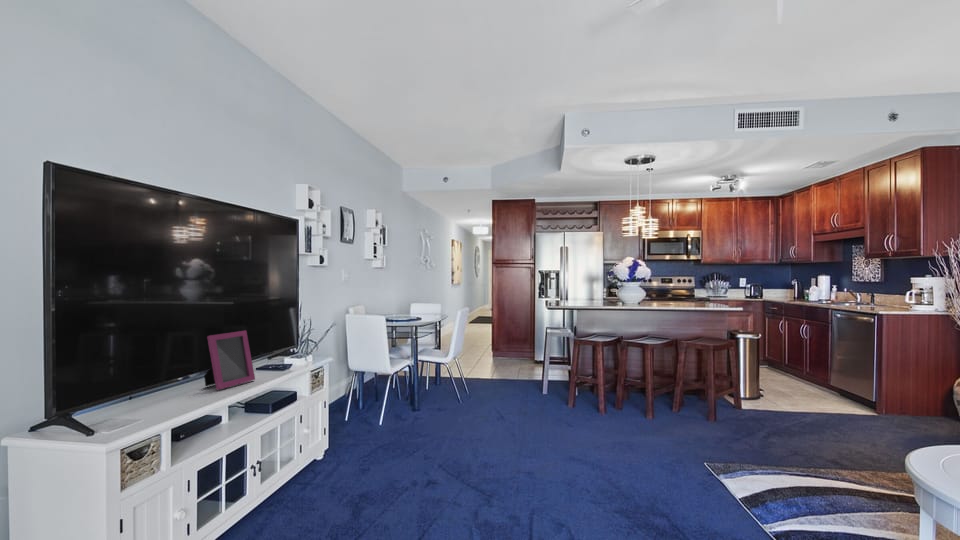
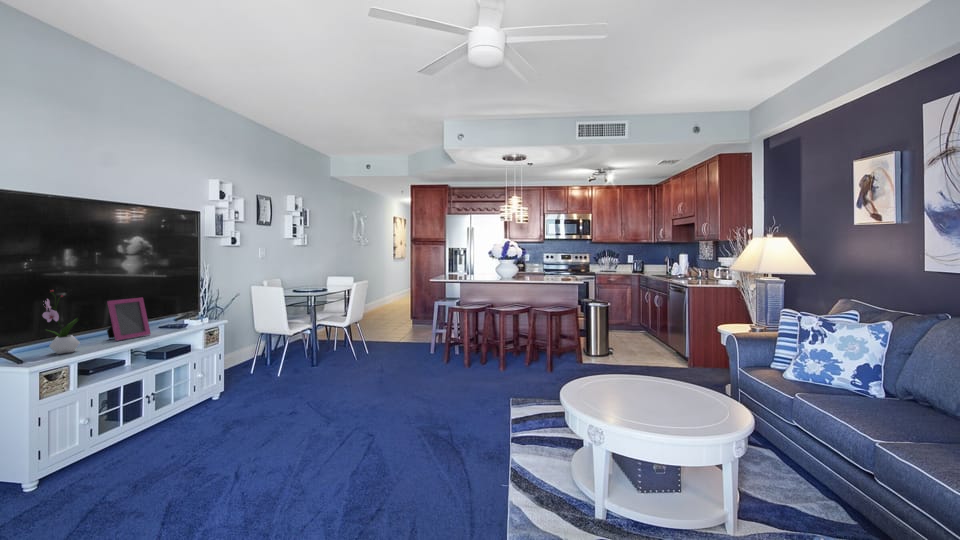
flower arrangement: none [135,321,182,413] -> present [42,290,80,354]

